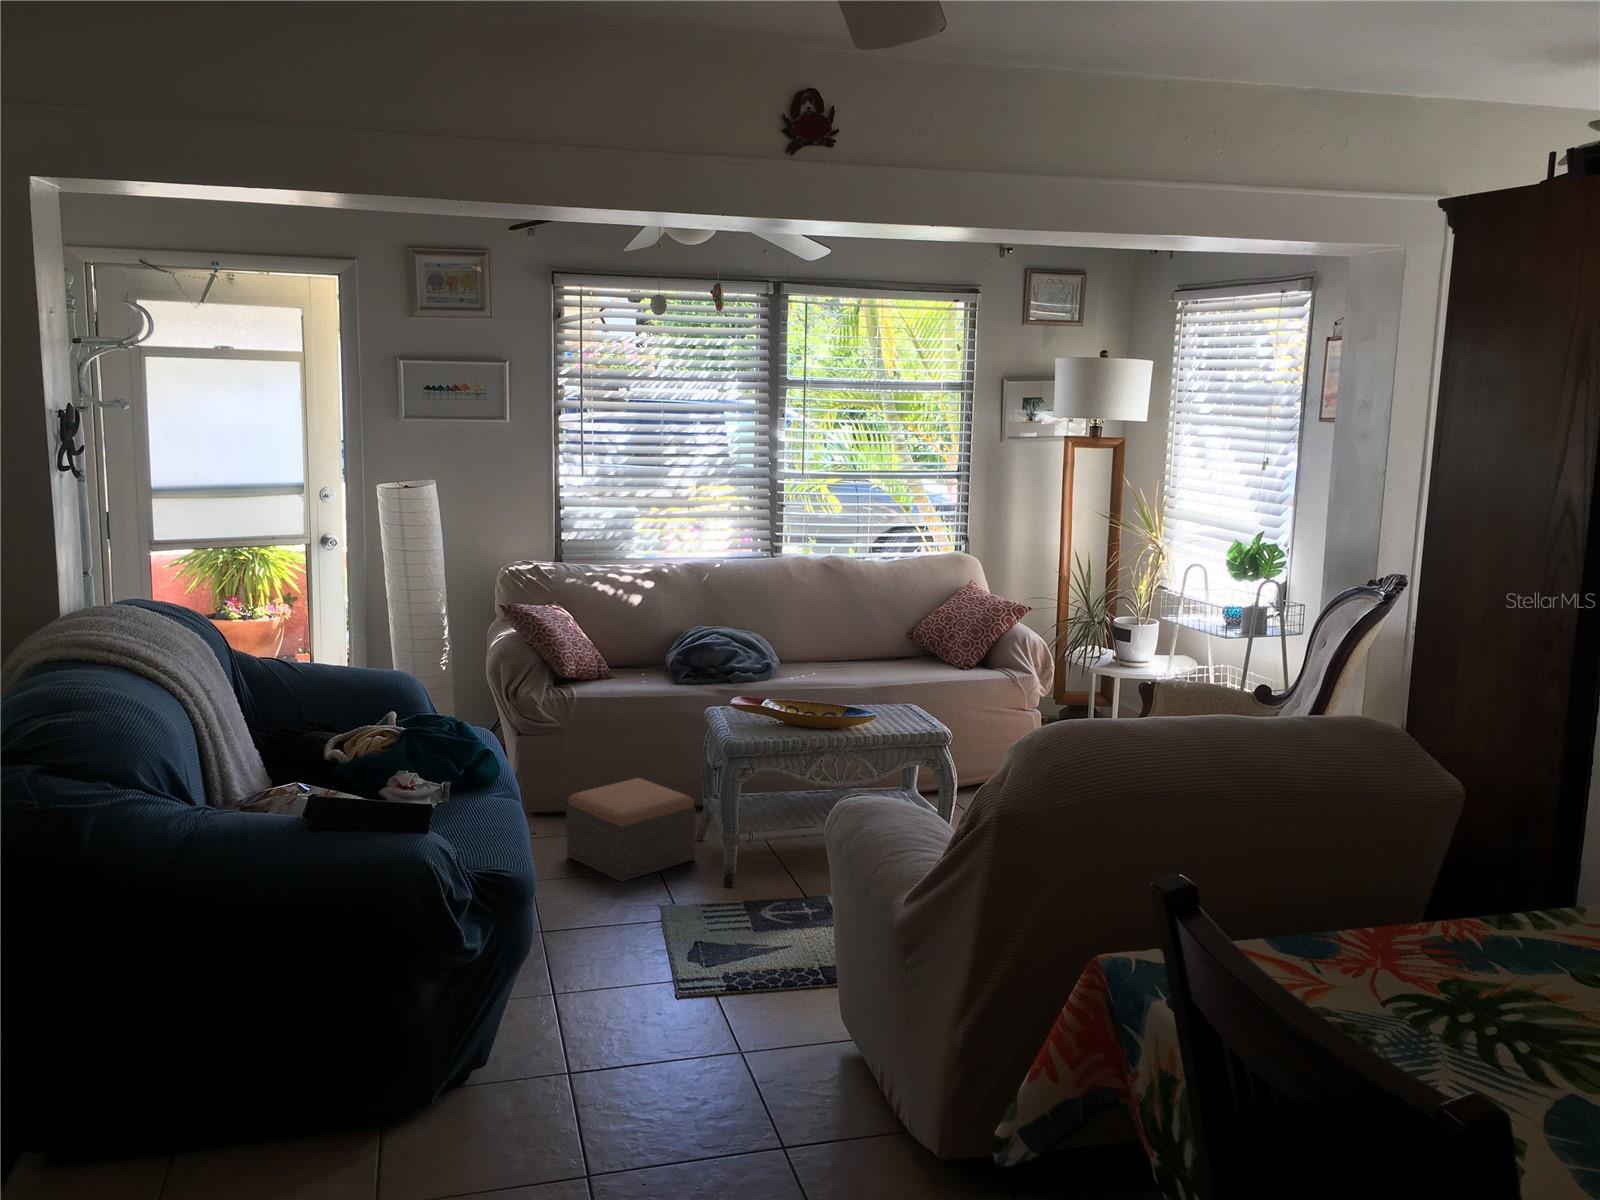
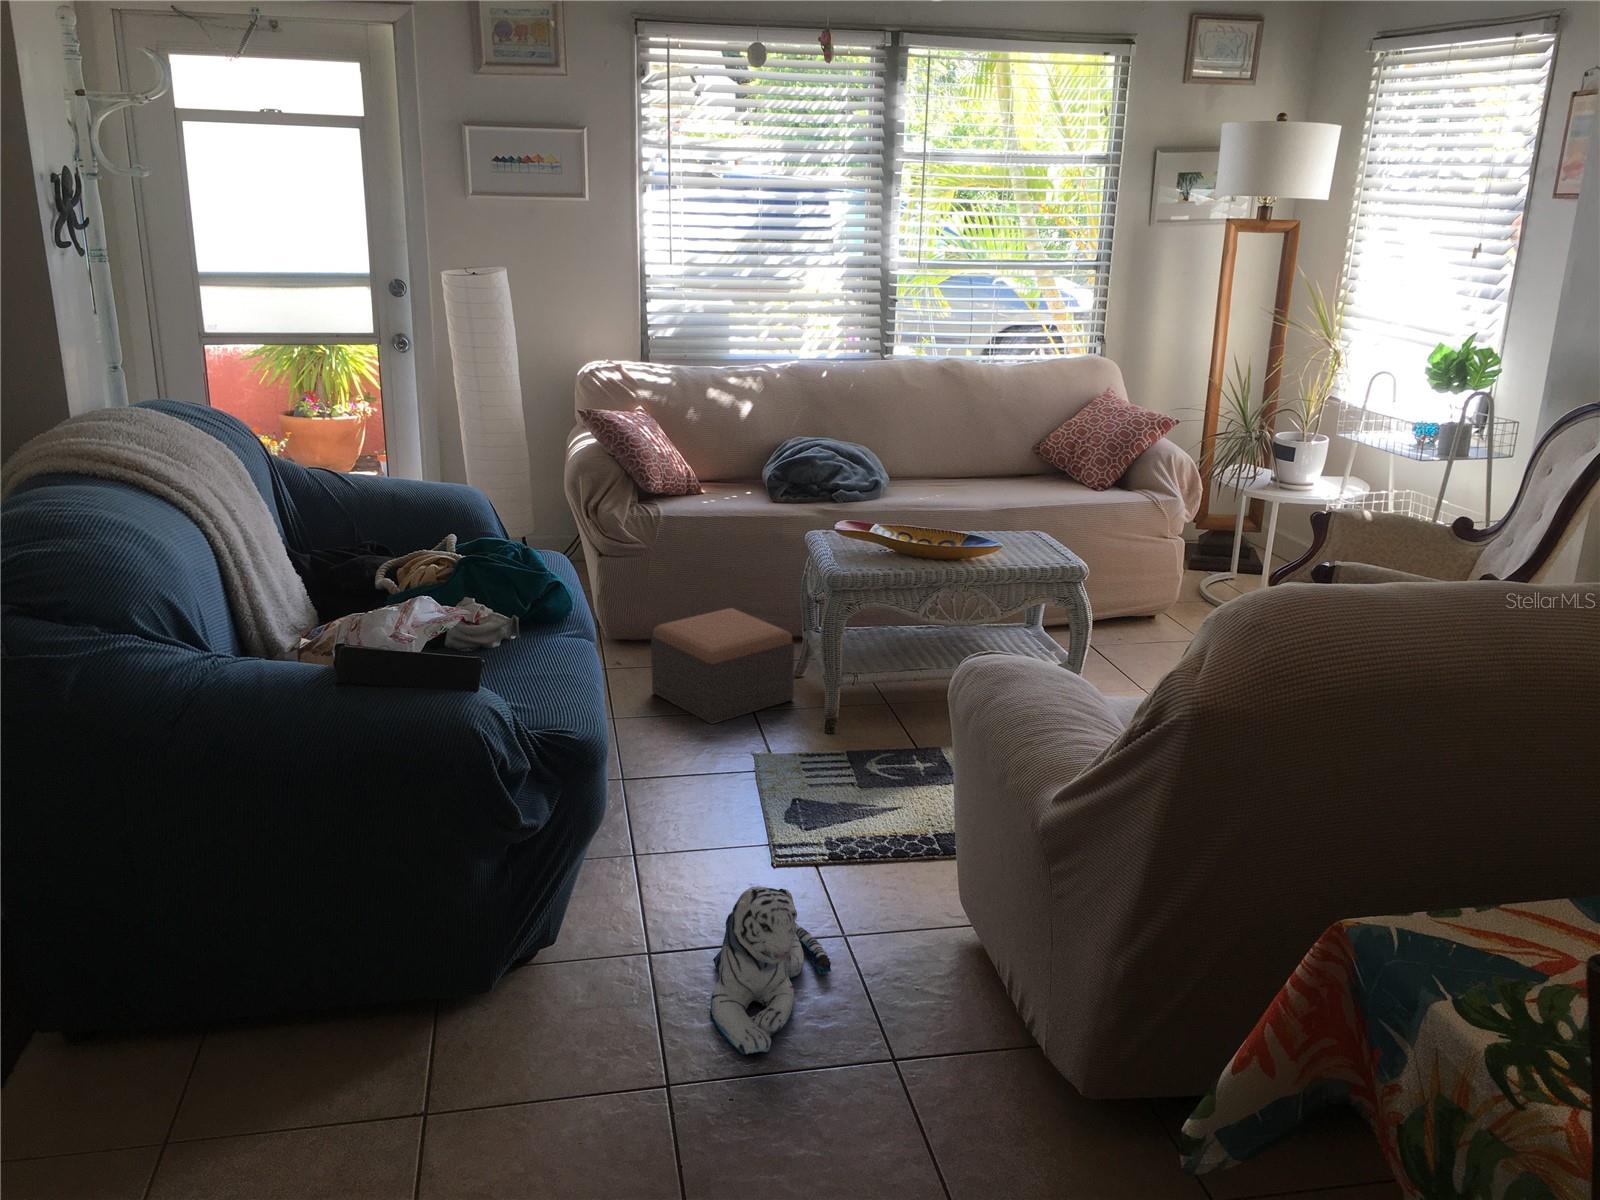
plush toy: none [624,1001,729,1148] -> present [710,886,831,1055]

